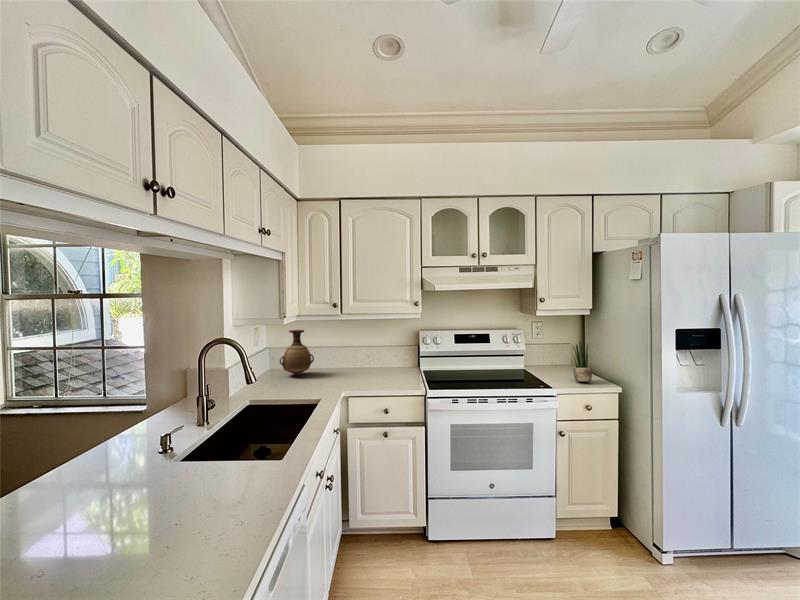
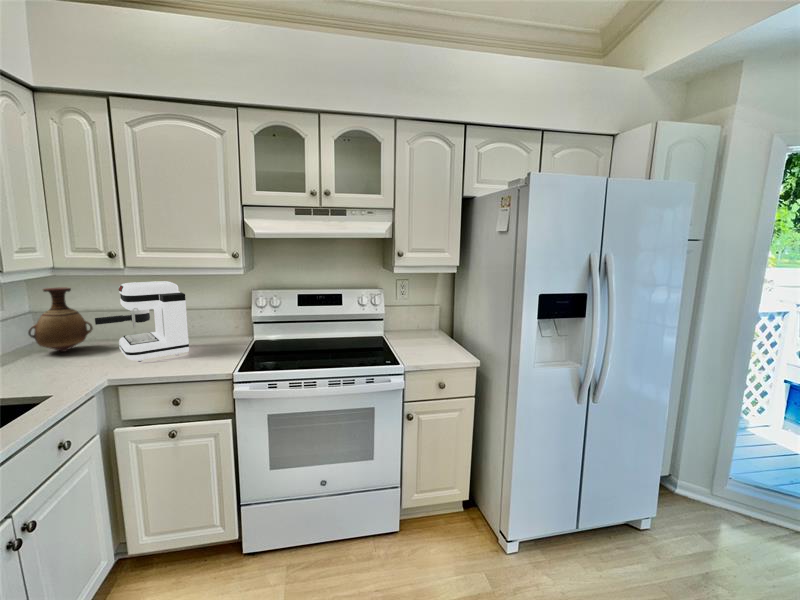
coffee maker: none [325,325,383,382] -> present [95,281,189,361]
potted plant: present [573,341,592,381] -> none [431,305,451,353]

